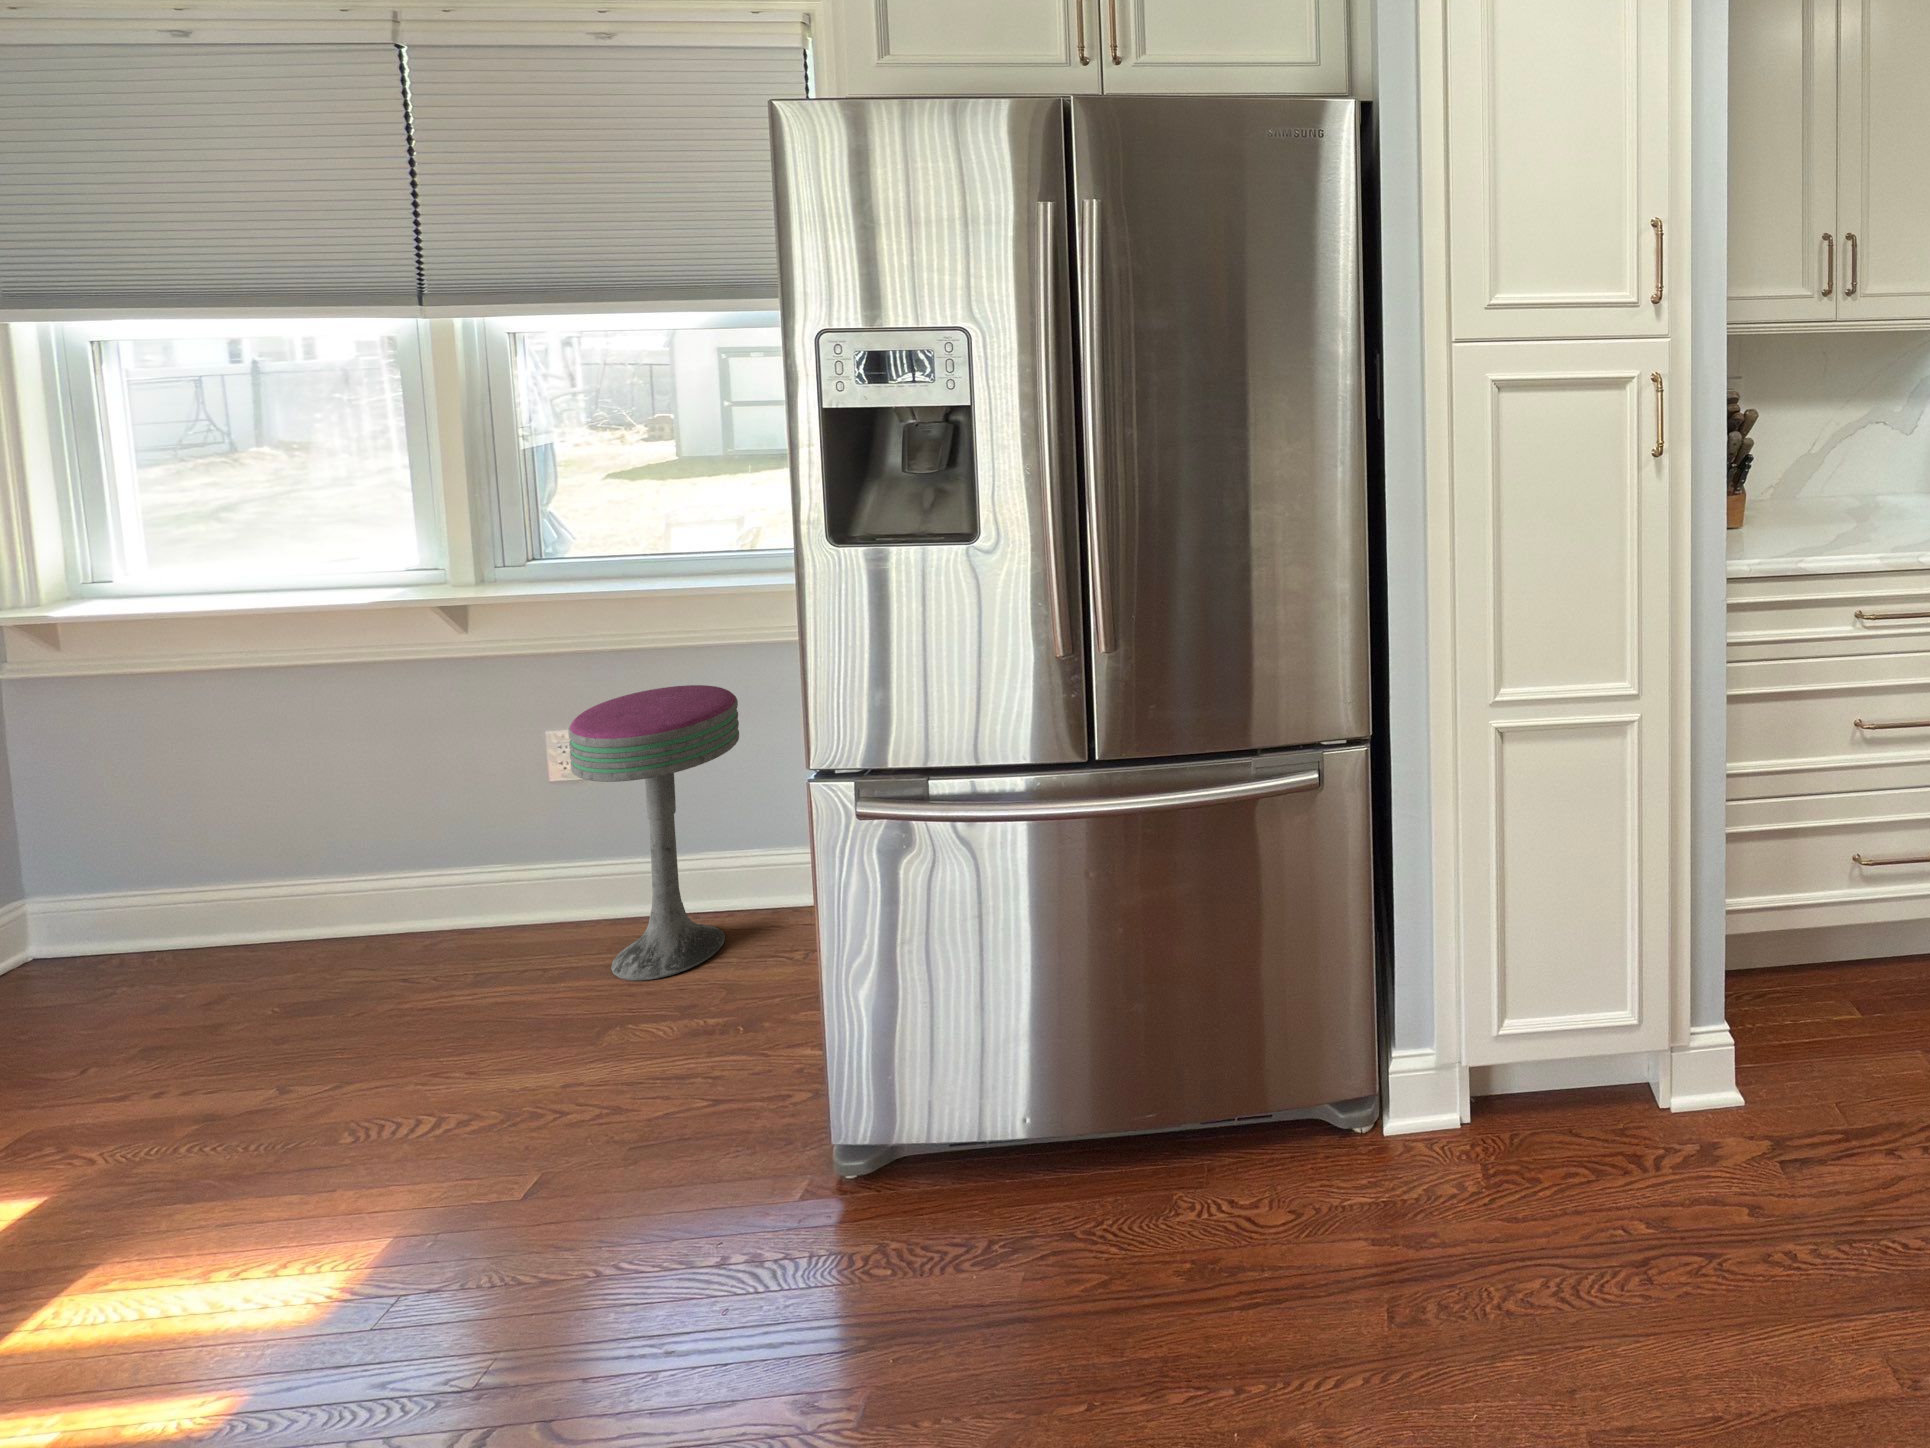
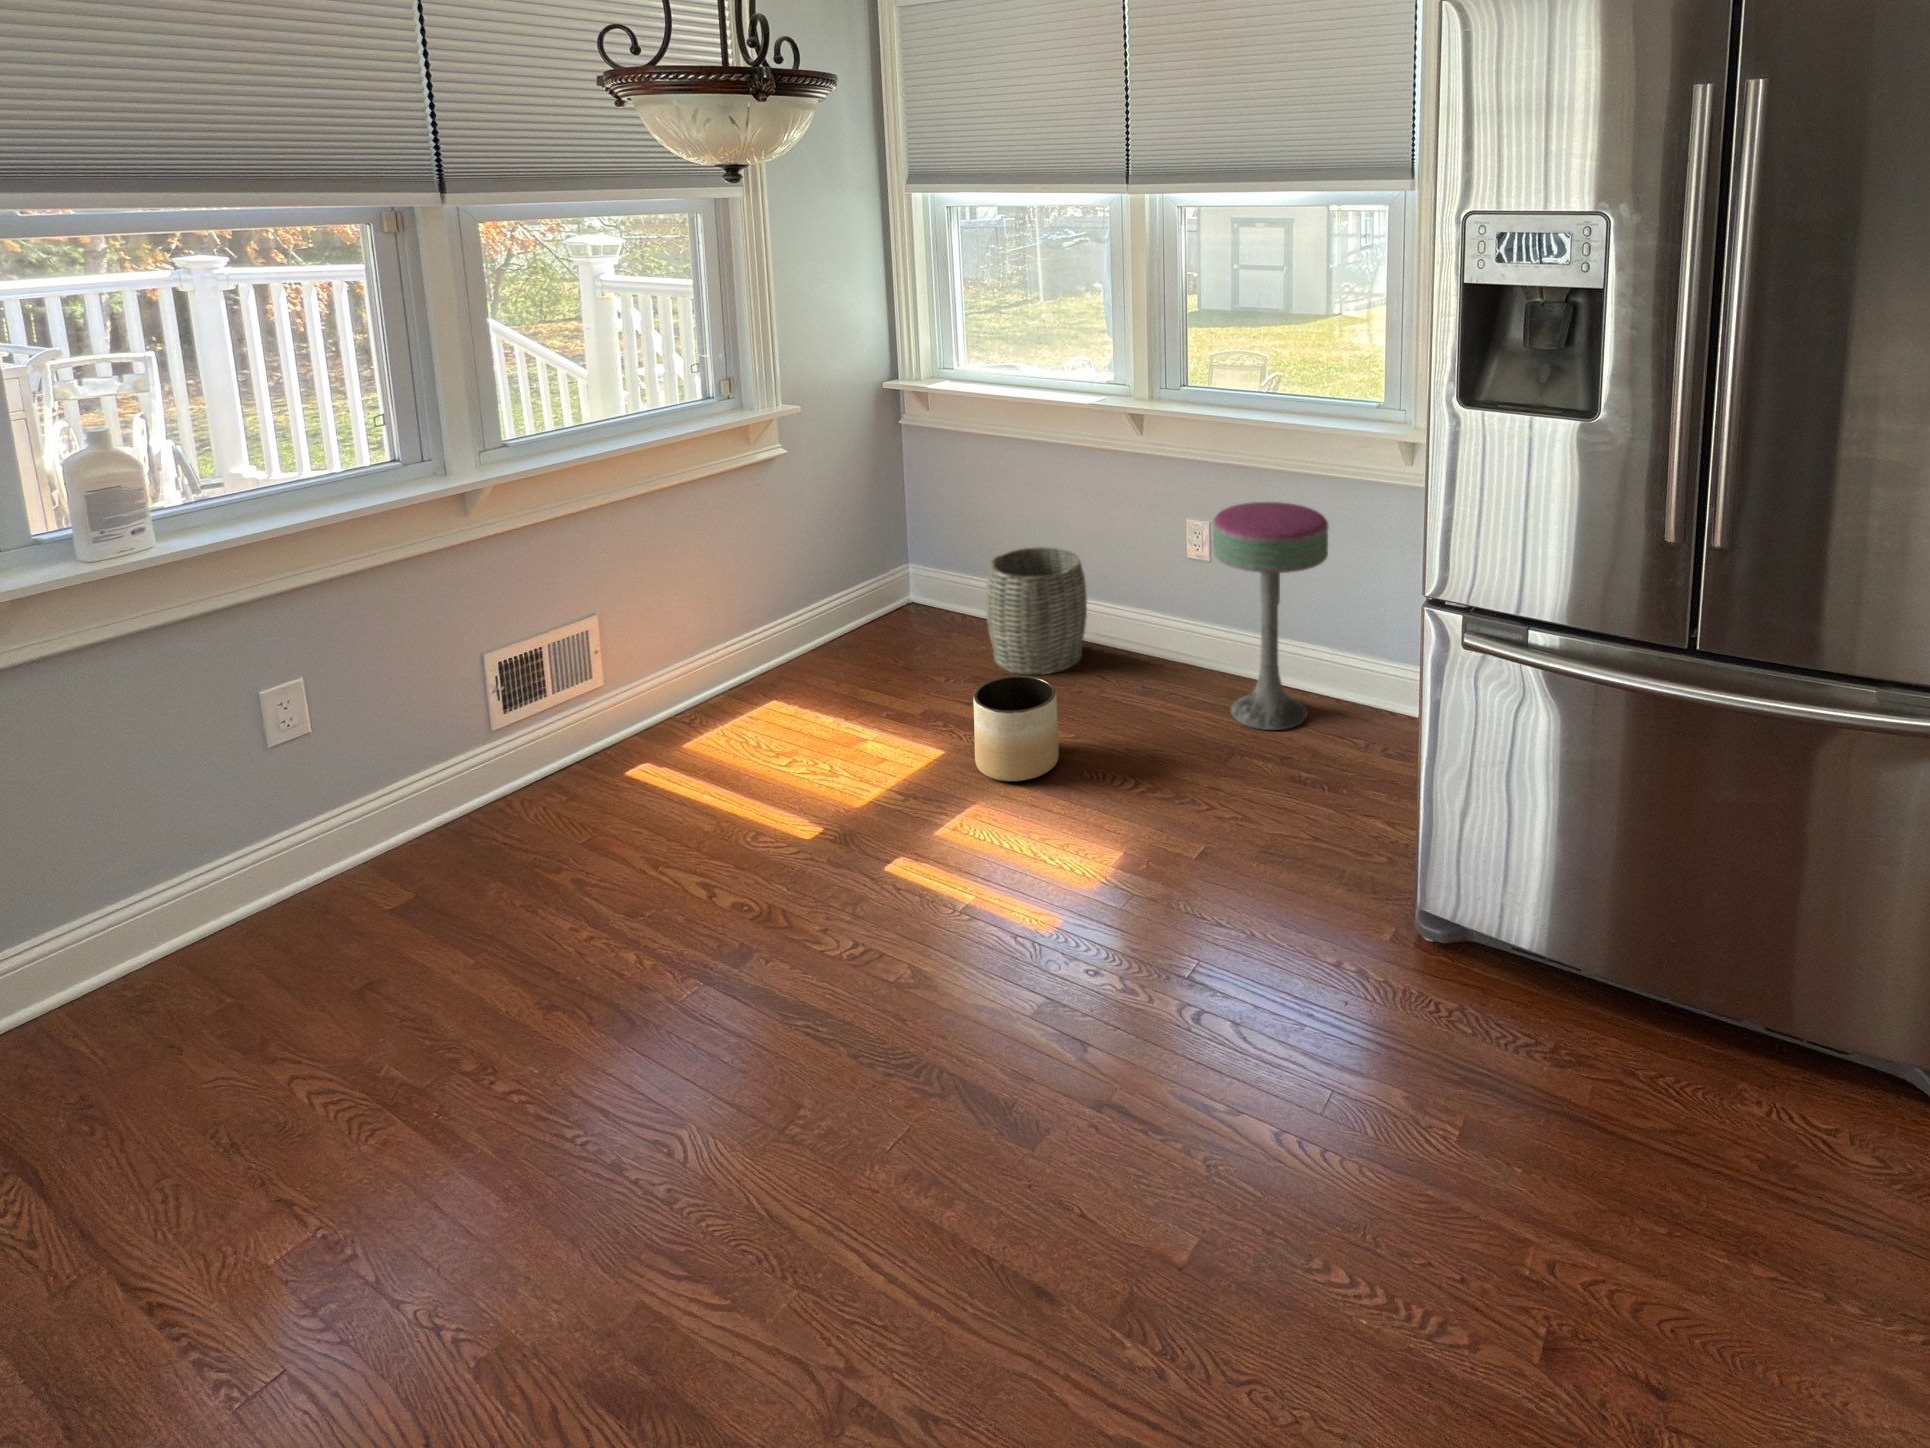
woven basket: none [176,811,379,1015] -> present [986,547,1087,675]
planter: none [111,1013,296,1198] -> present [973,675,1059,782]

